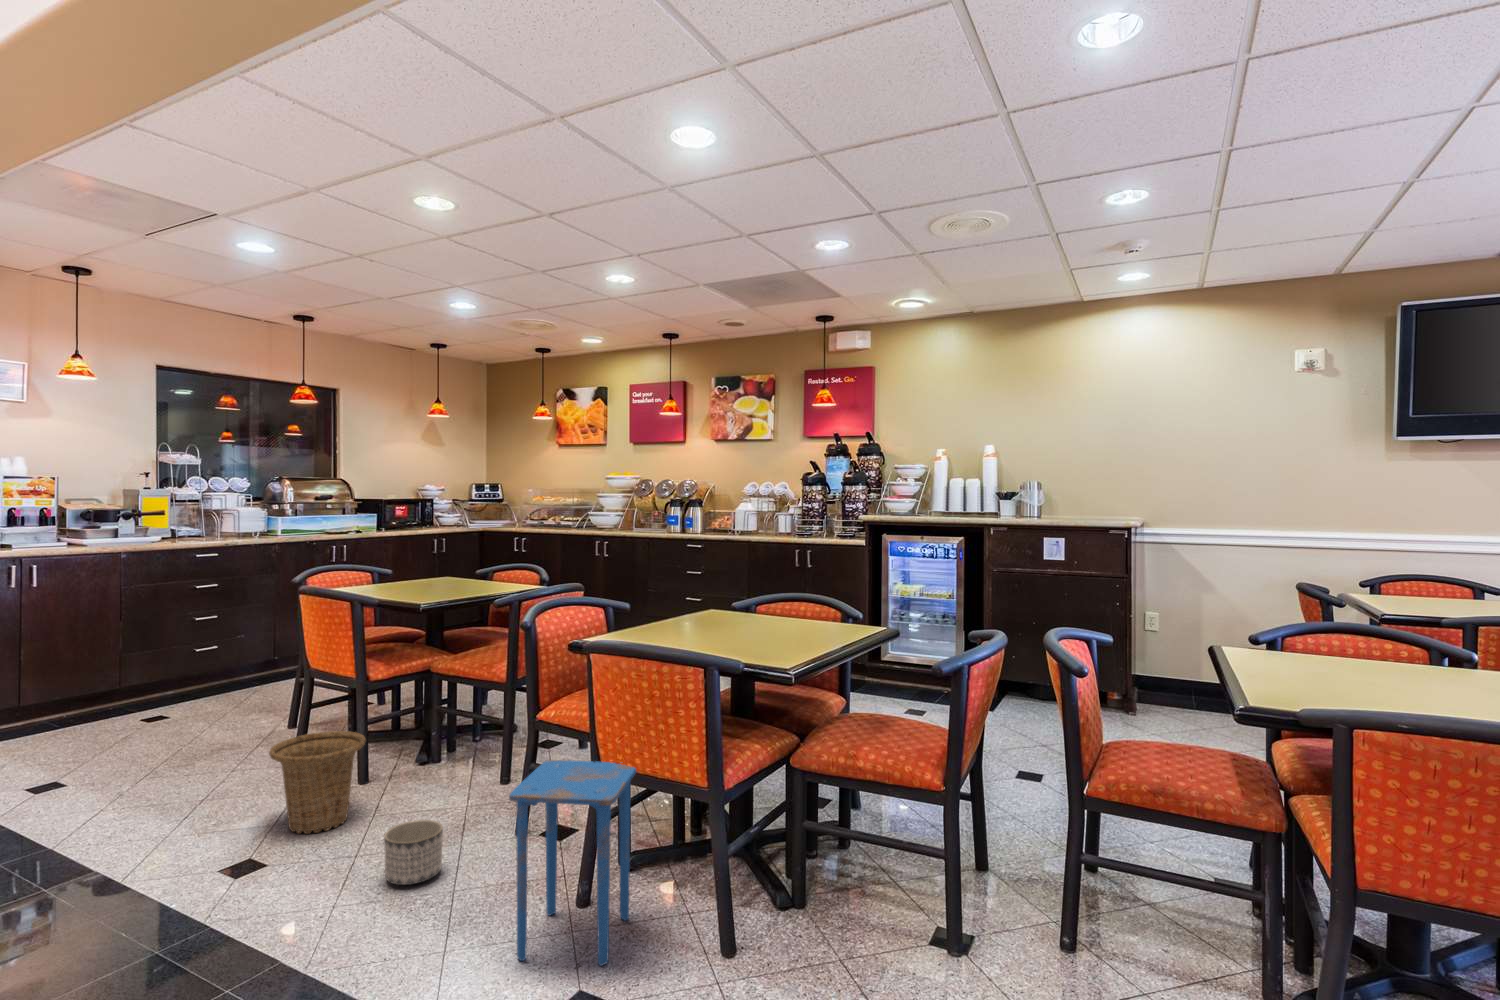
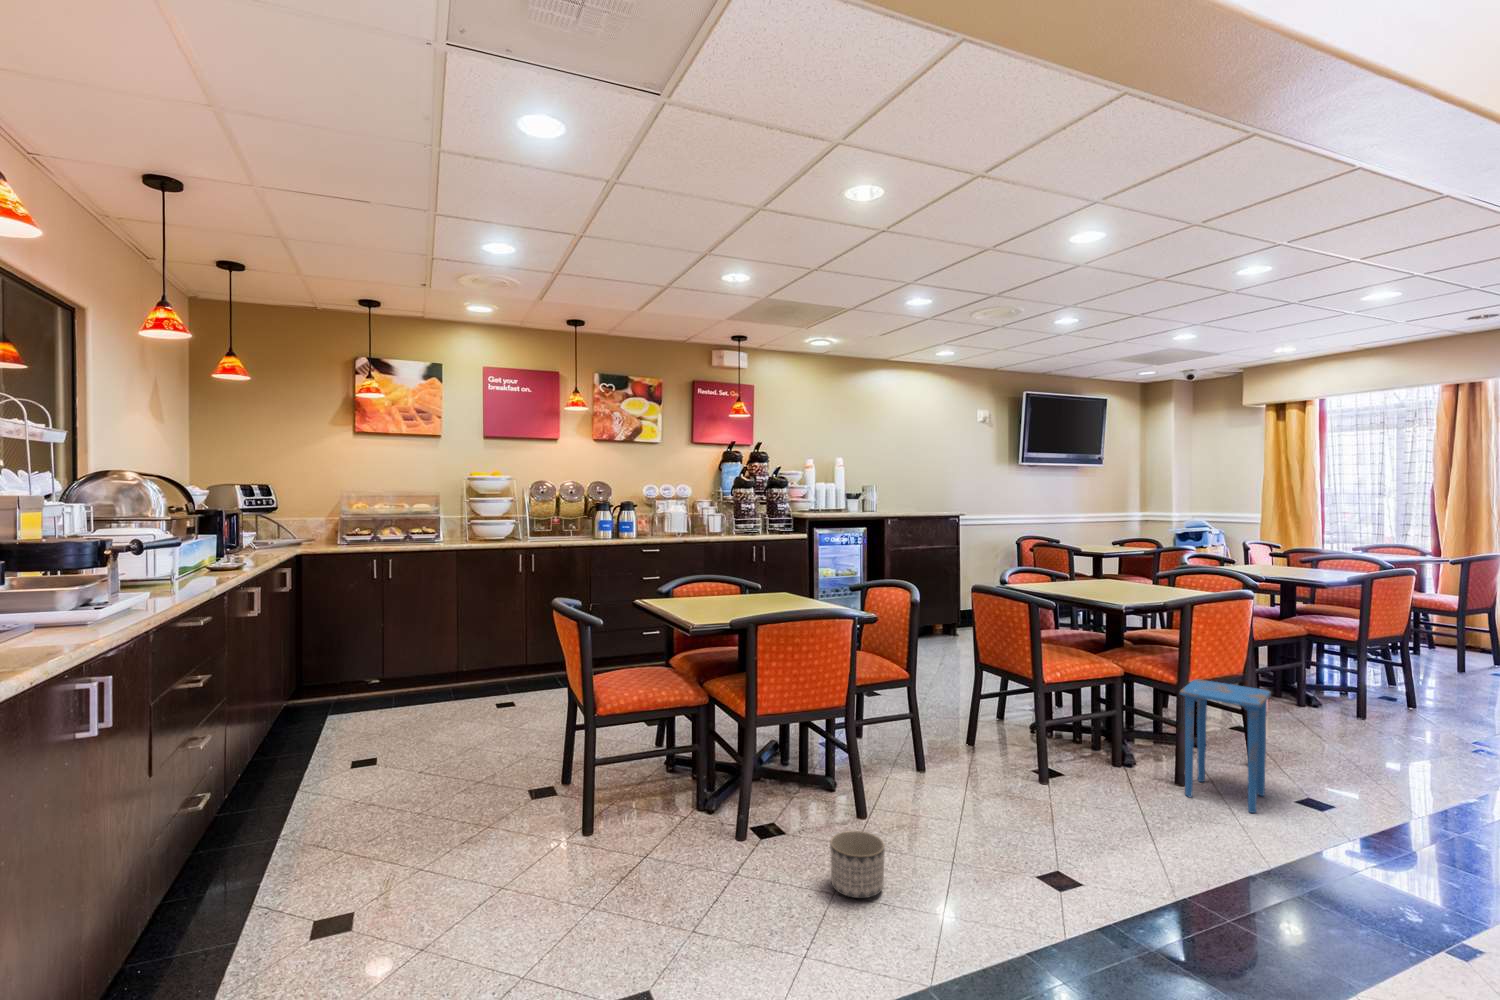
basket: present [269,731,366,834] -> none [913,749,1004,859]
planter: present [384,820,443,885] -> present [830,830,885,898]

